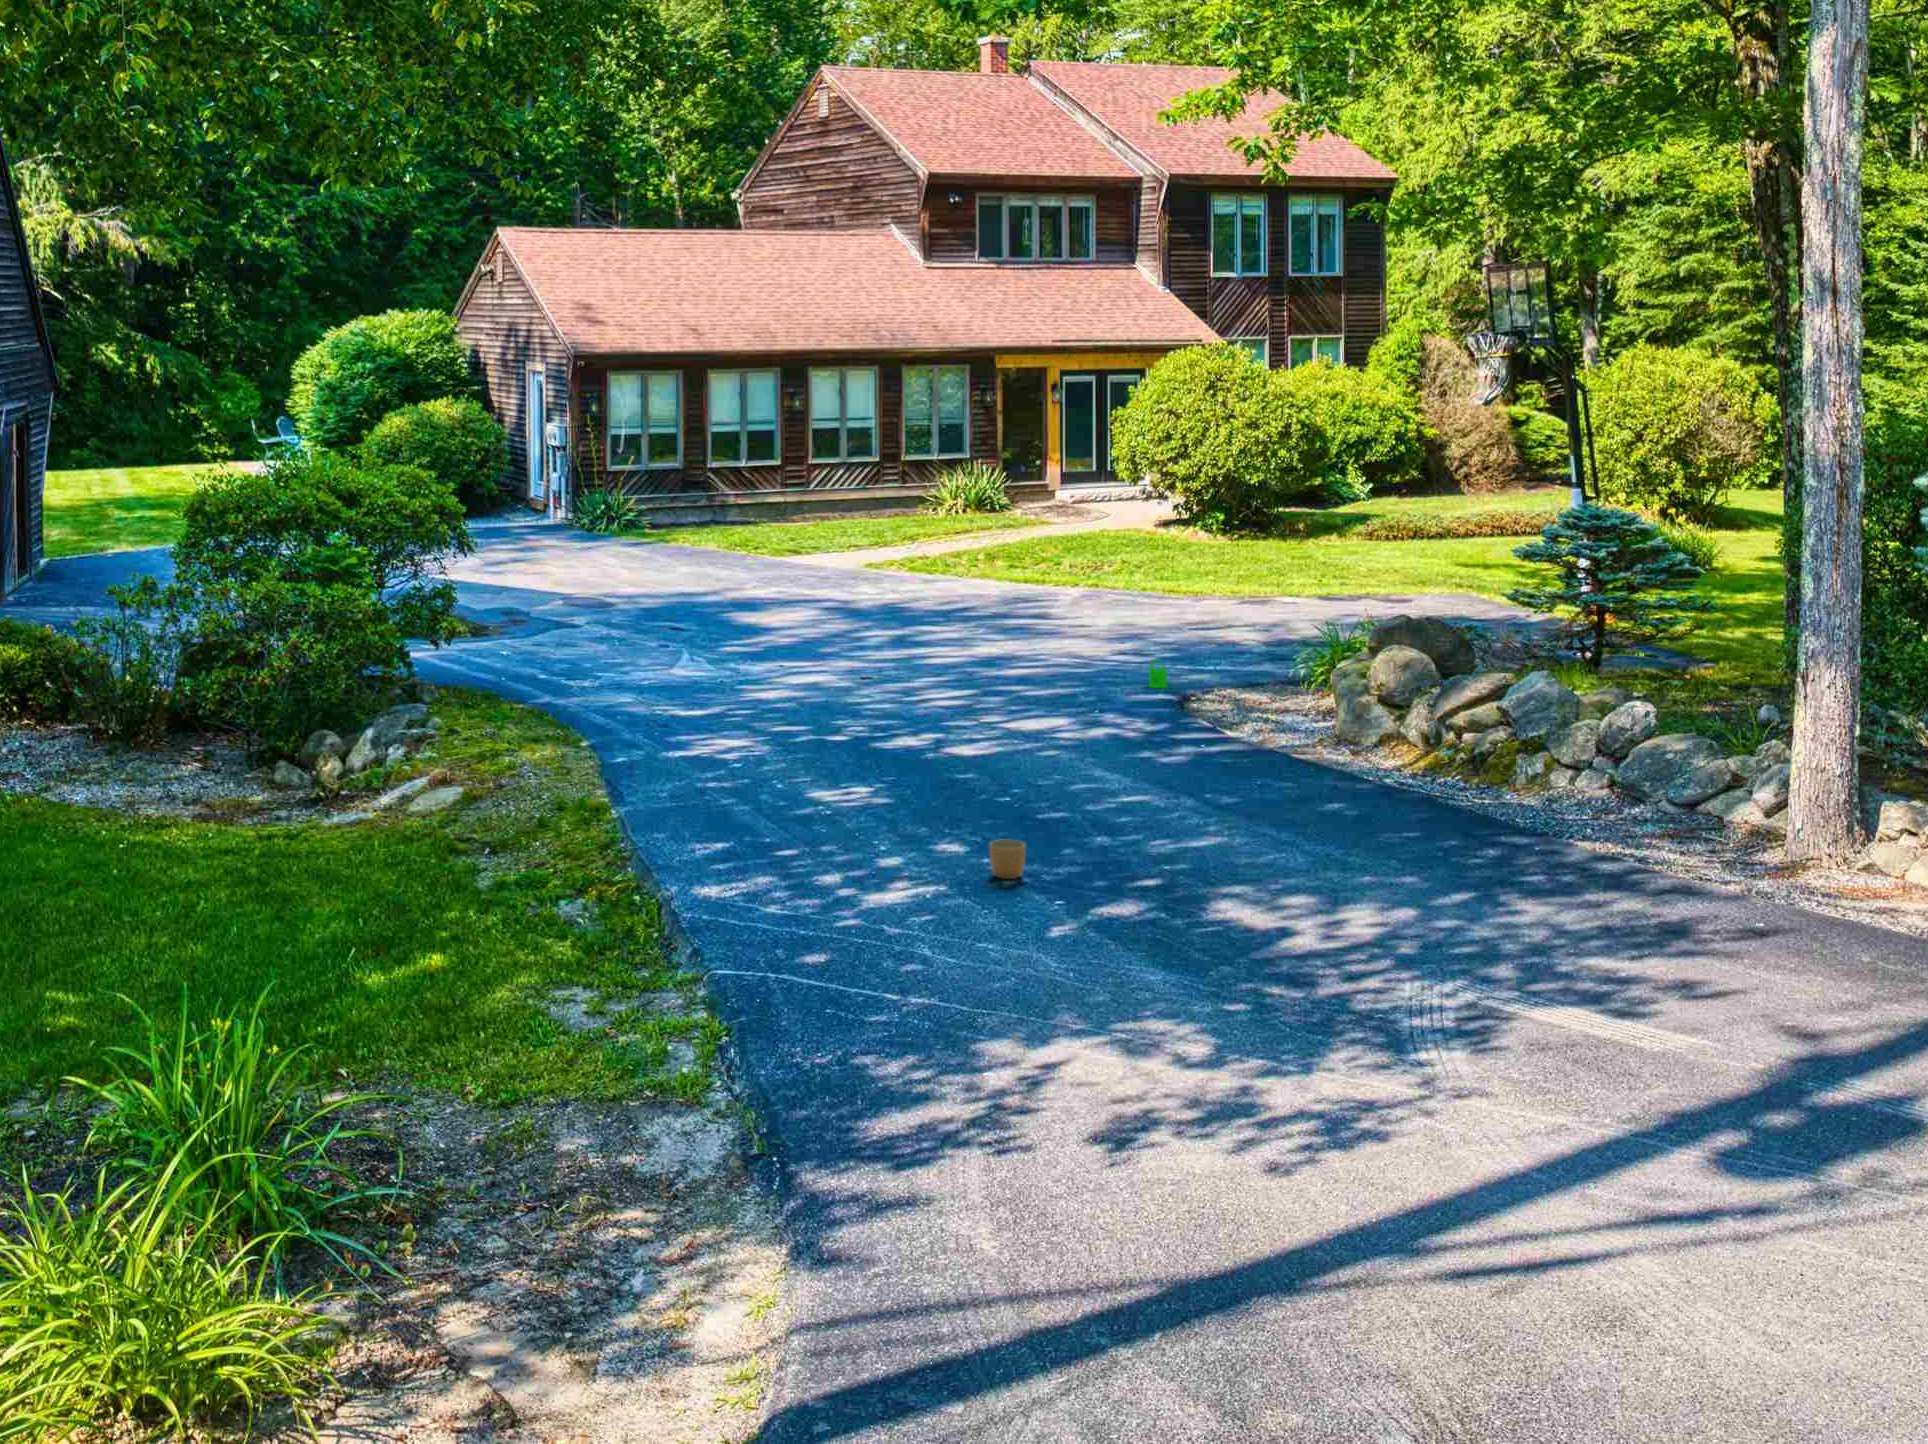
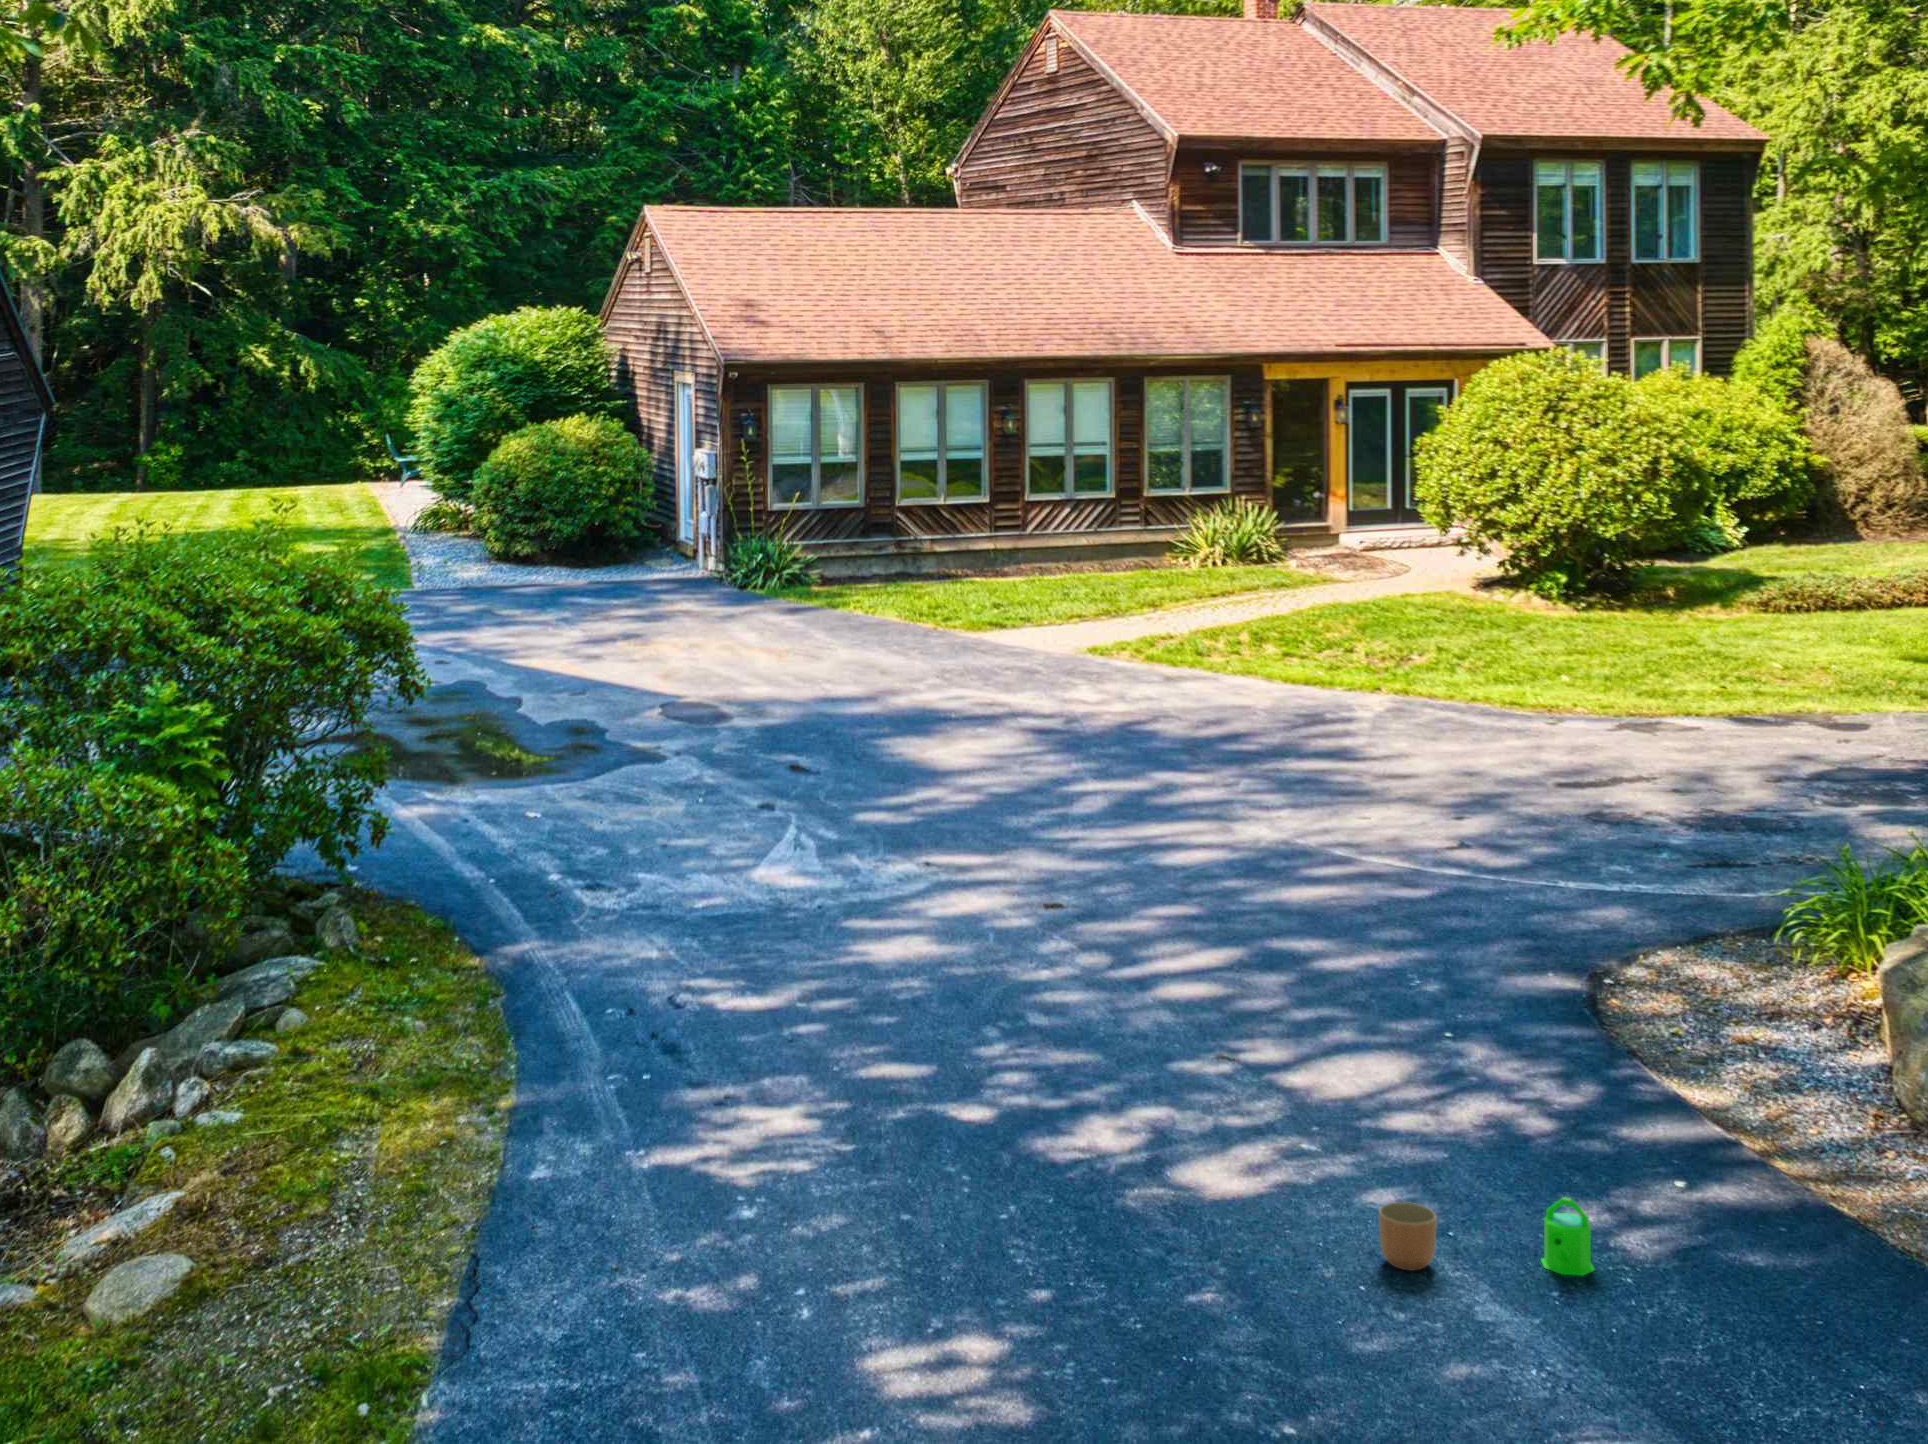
watering can: present [1149,659,1167,688] -> present [1541,1197,1594,1276]

